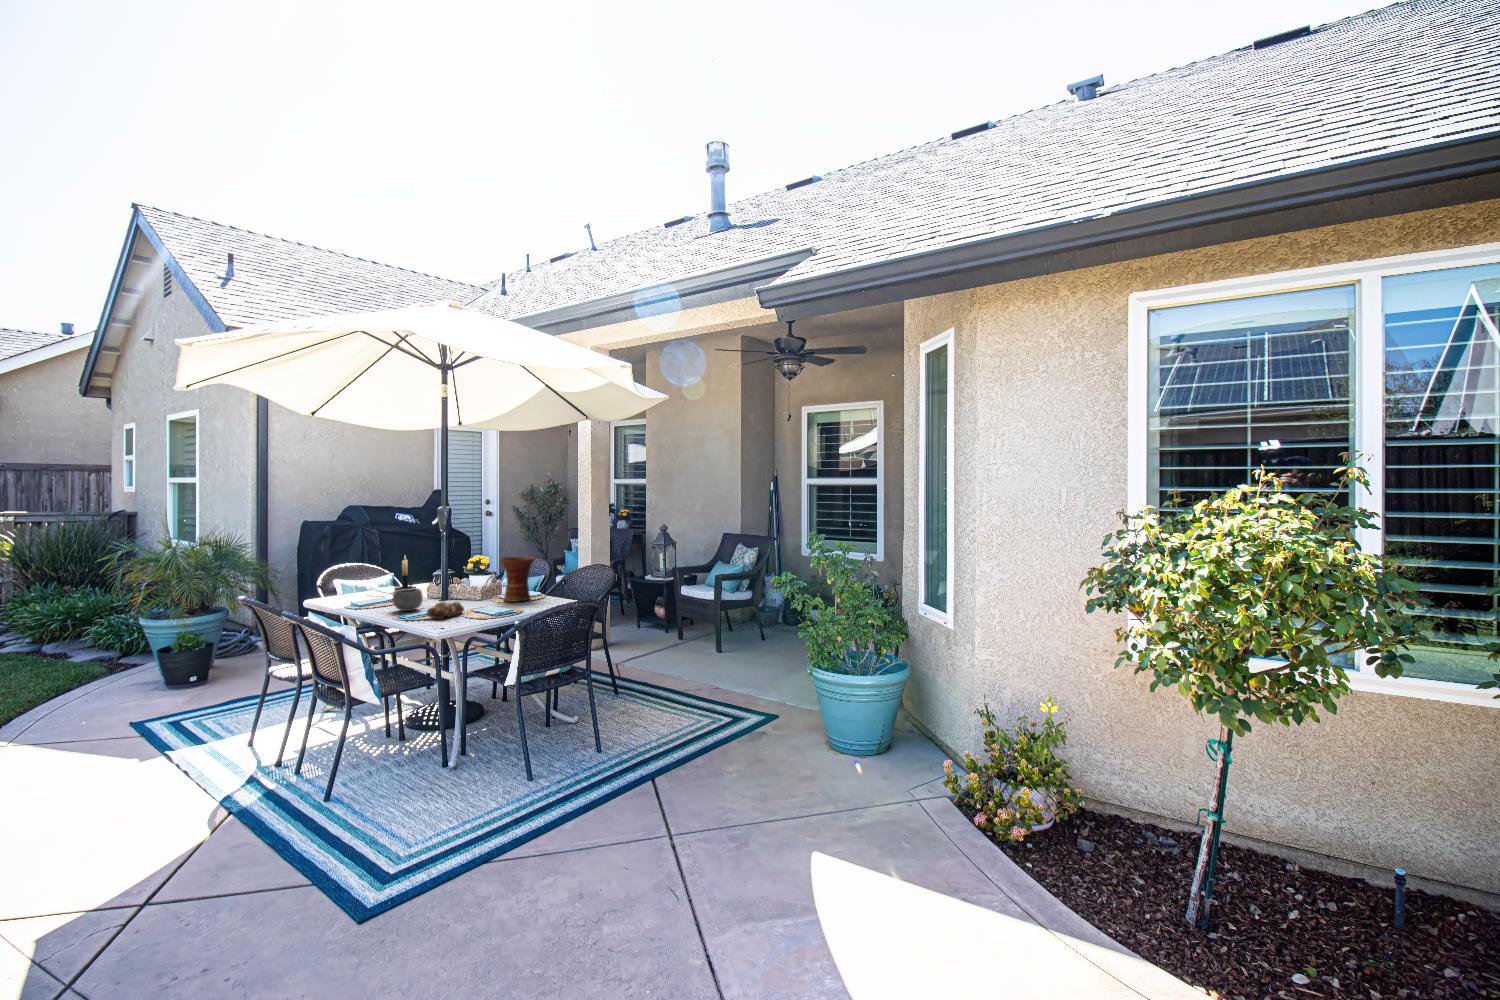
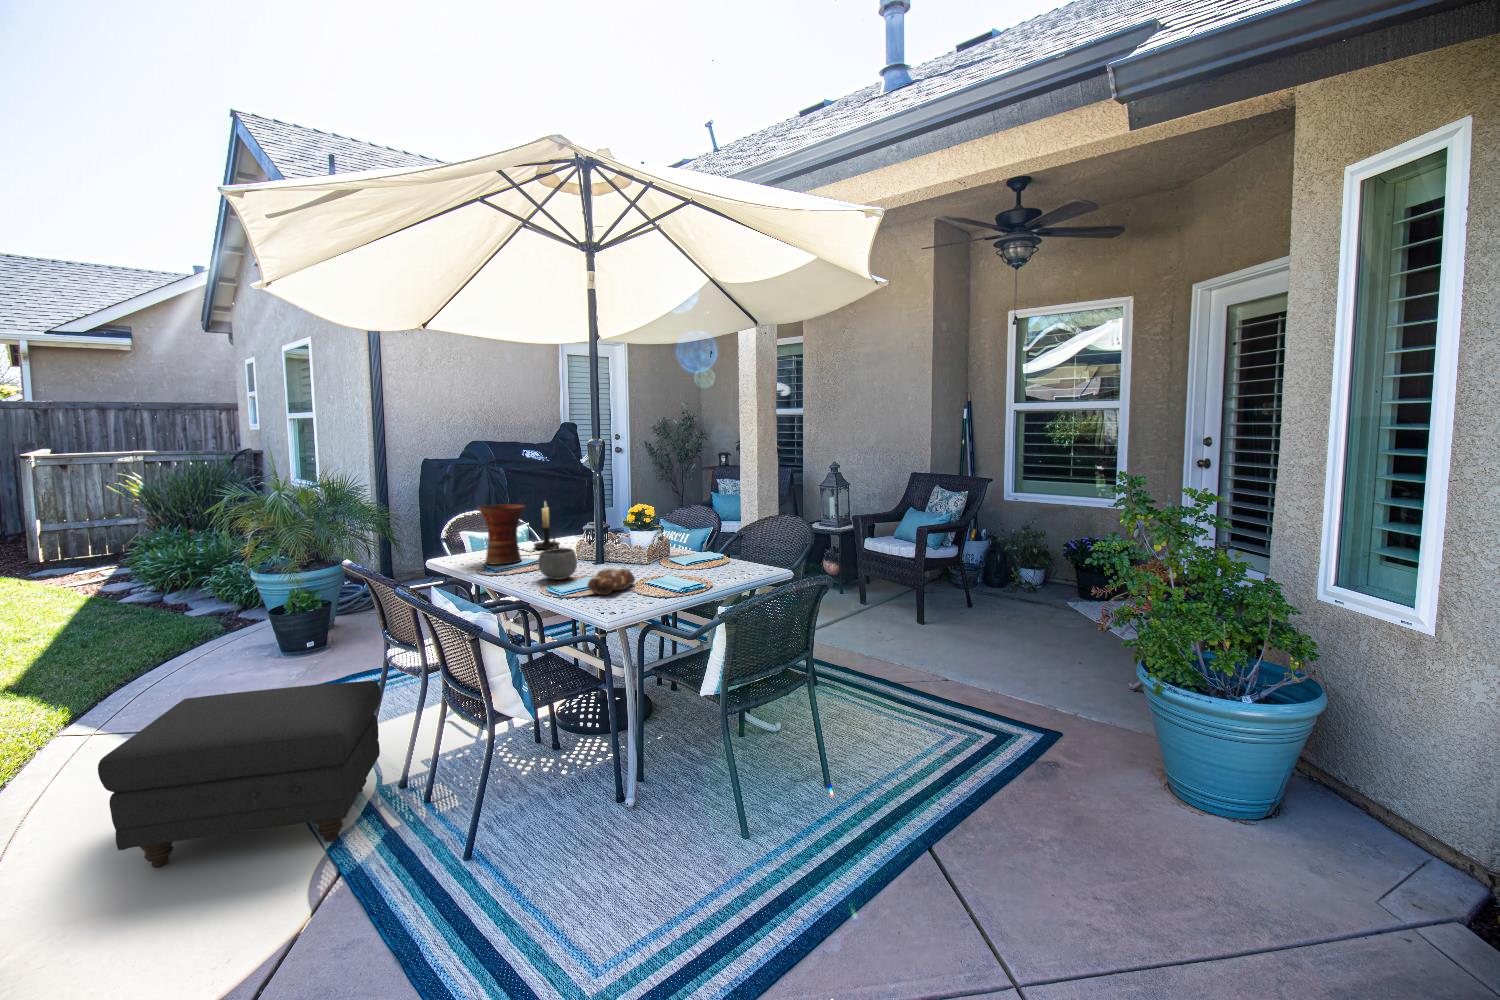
vase: present [500,557,535,602] -> present [478,504,525,565]
ottoman: none [51,687,264,818] -> present [98,681,381,867]

